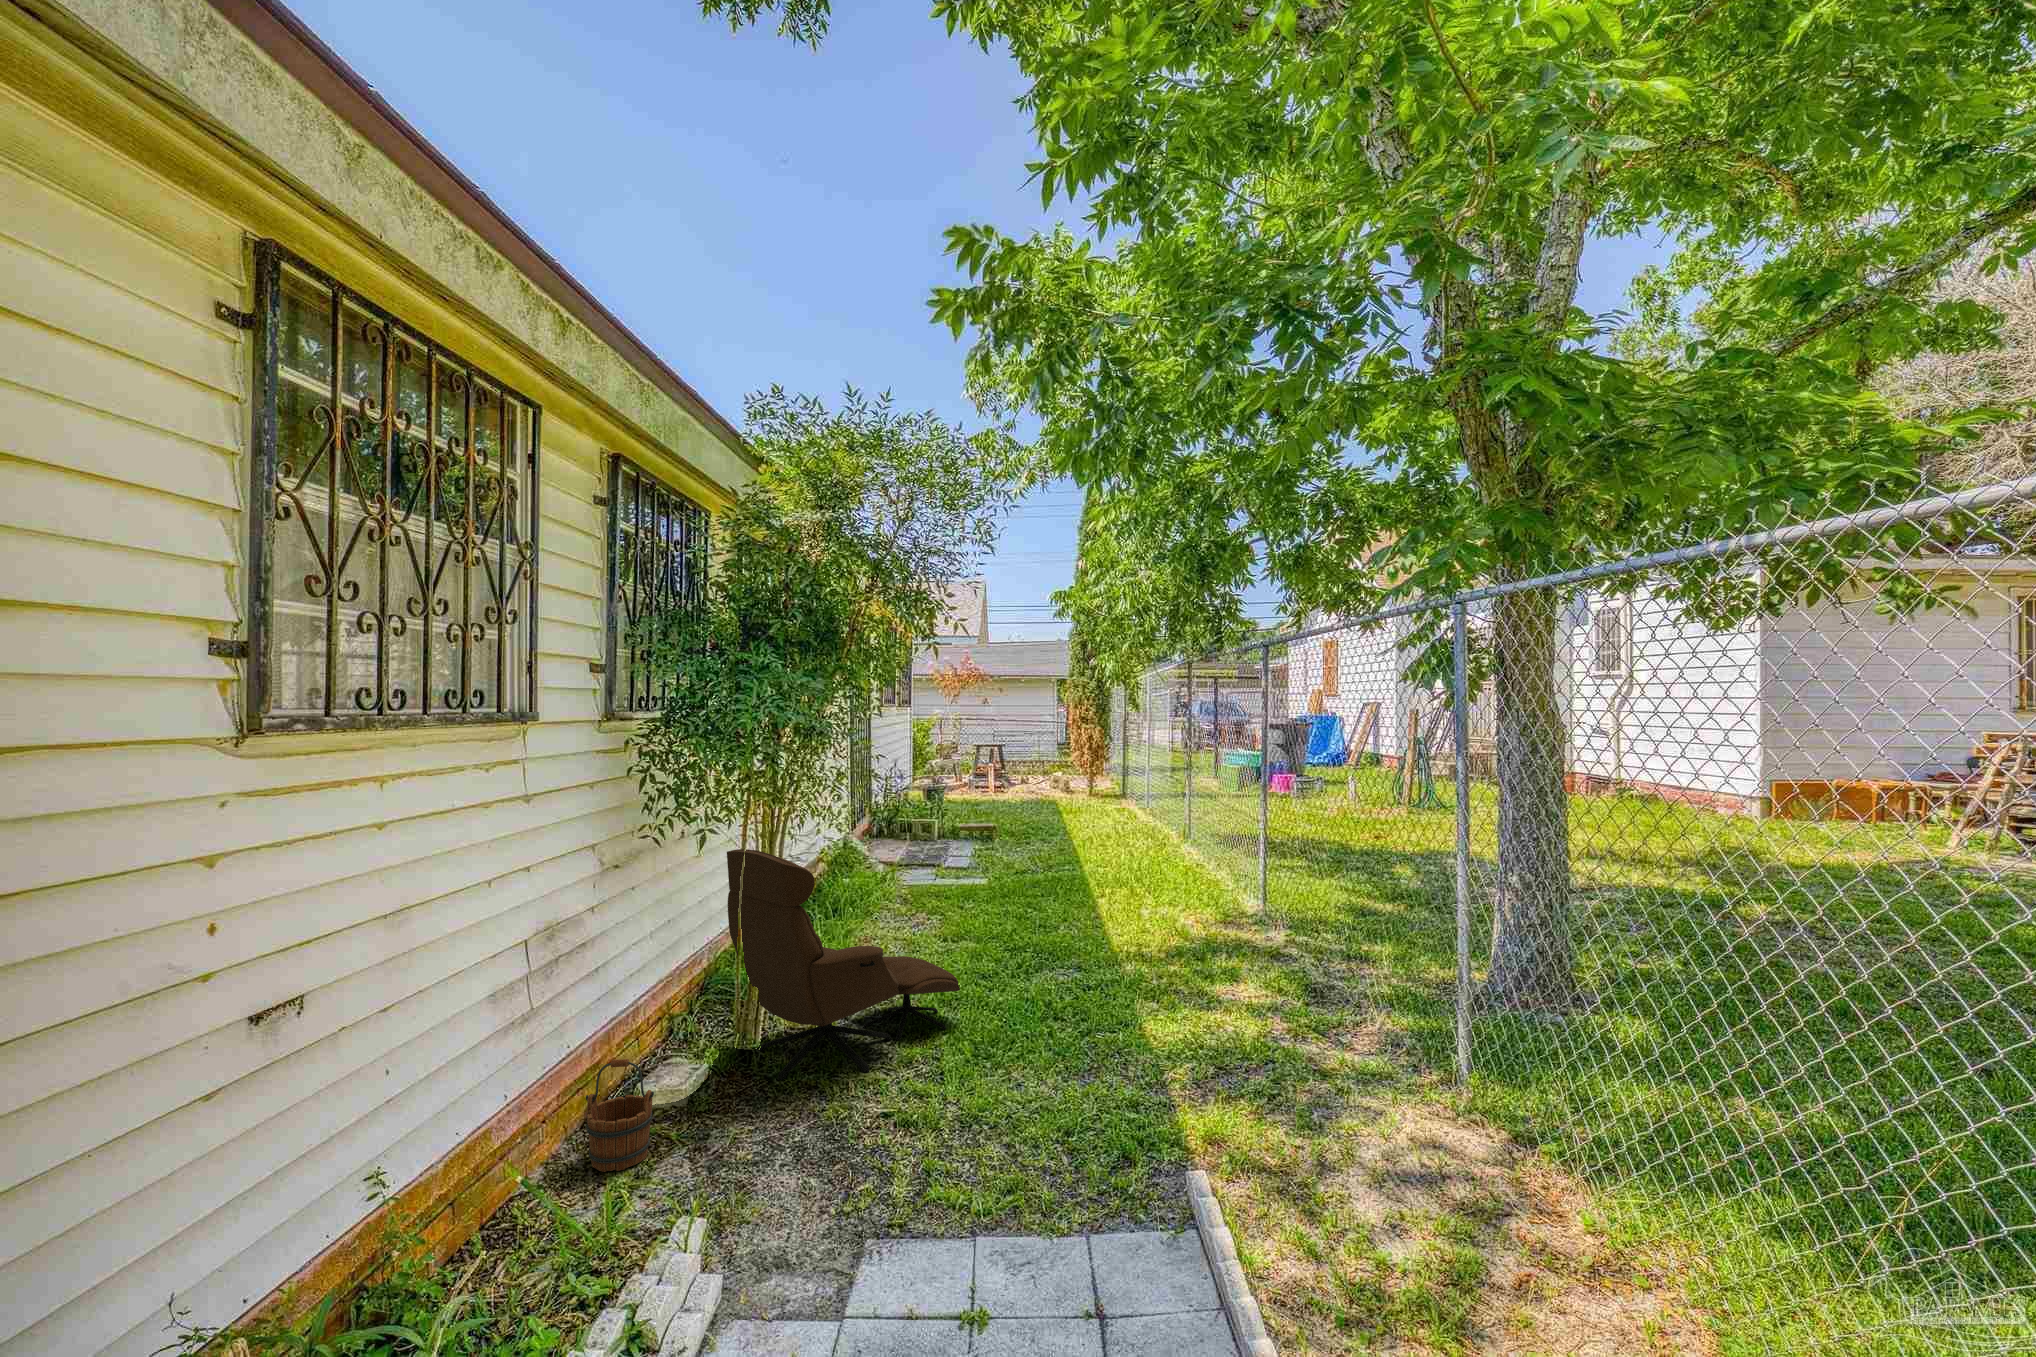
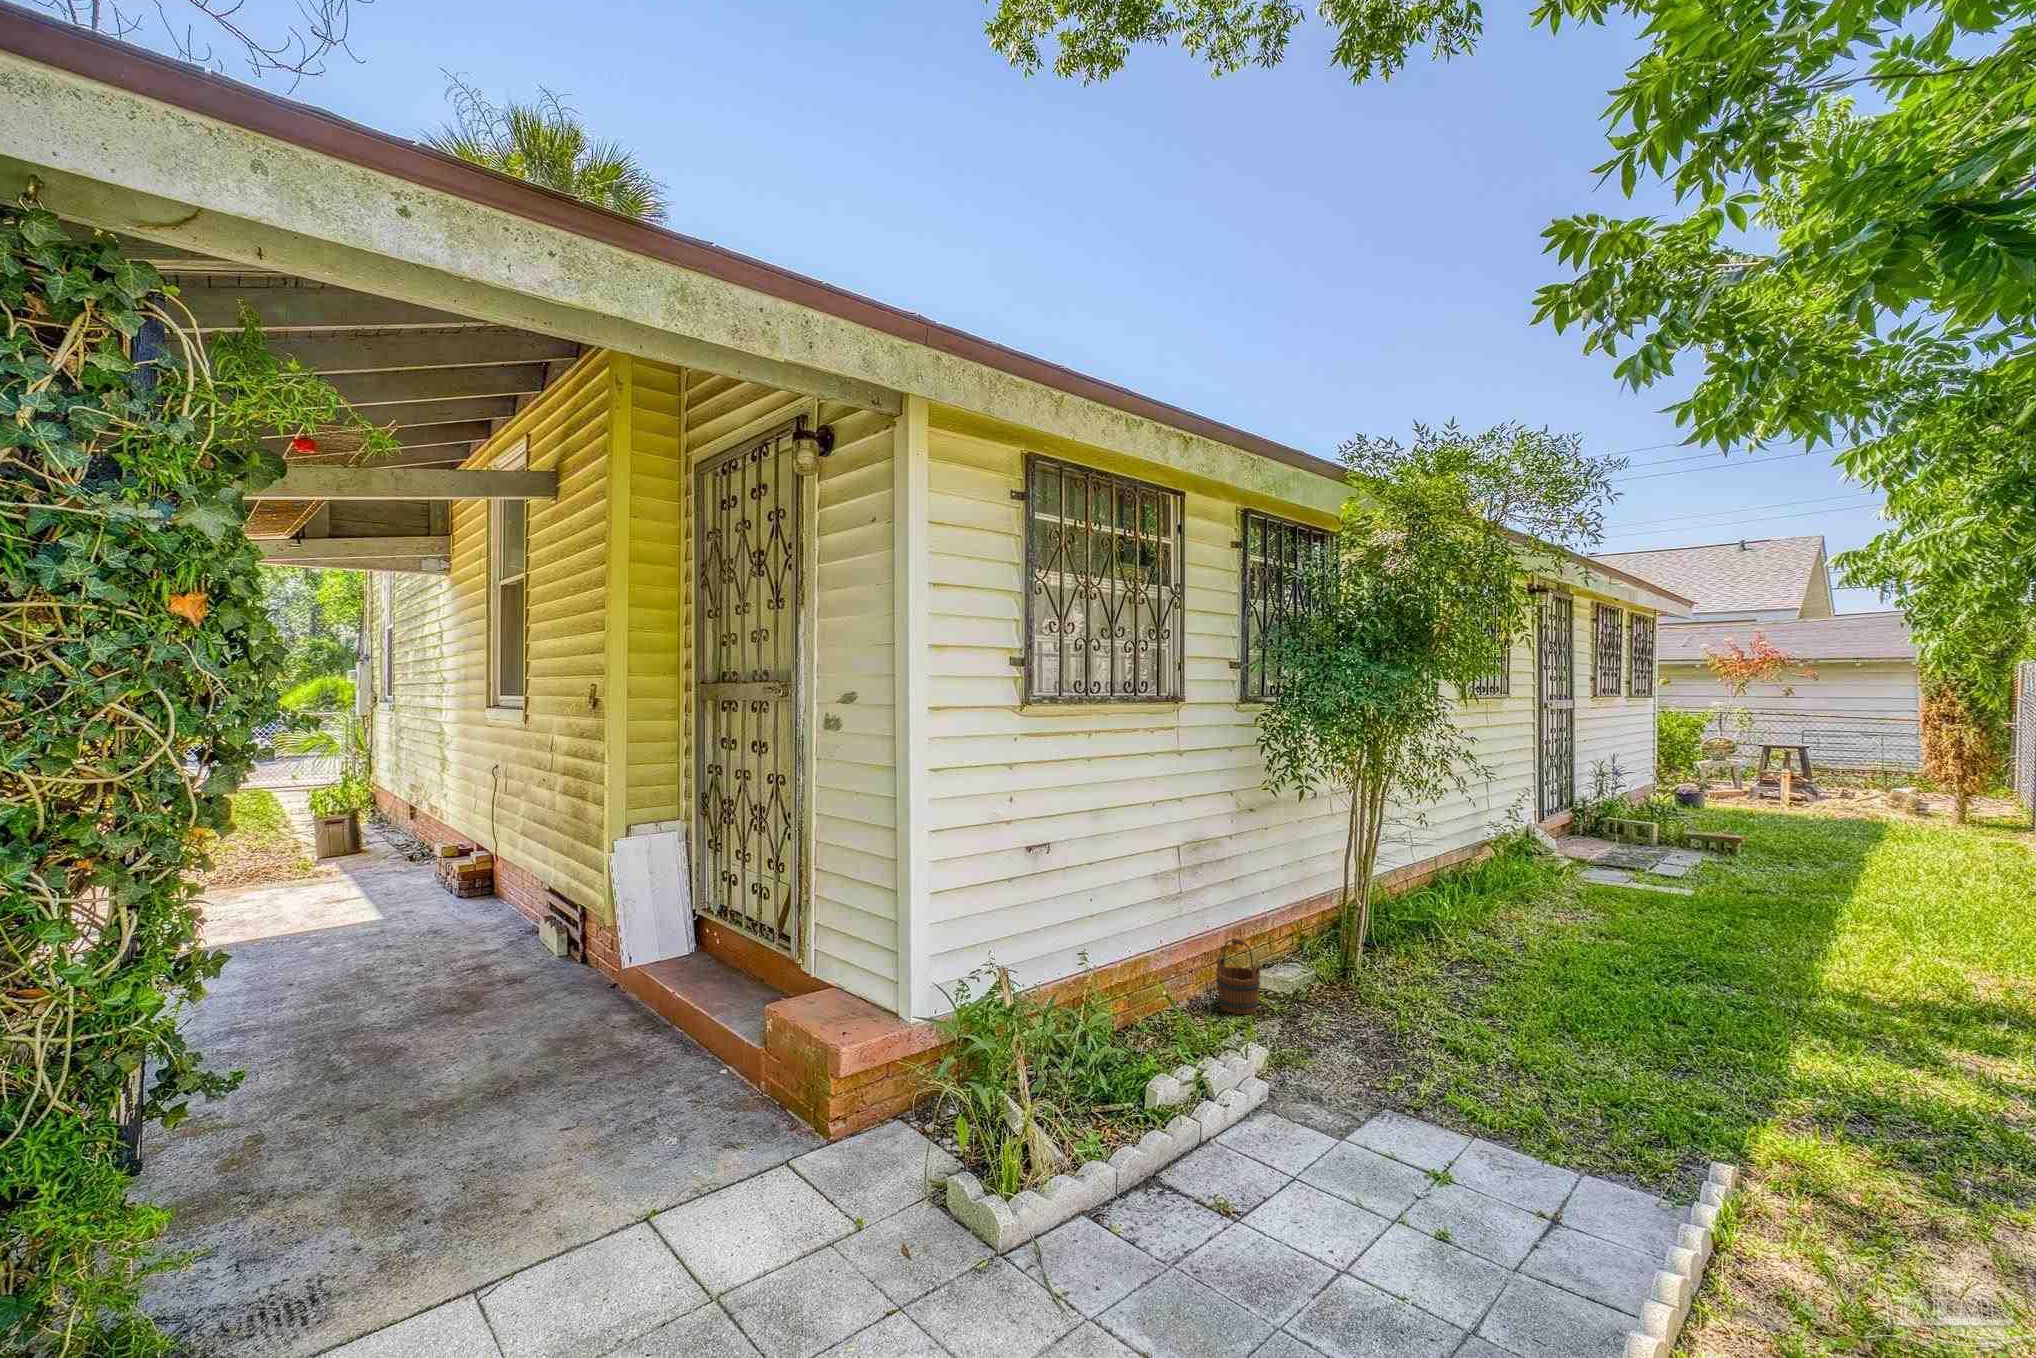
lounge chair: present [727,849,960,1080] -> none [1335,809,1568,1014]

